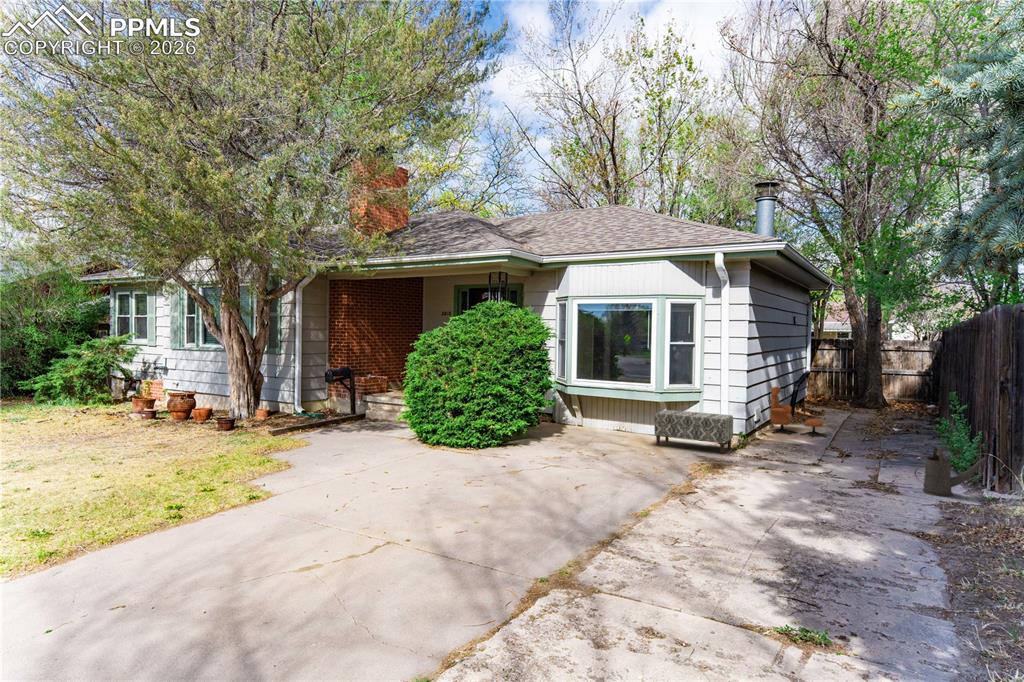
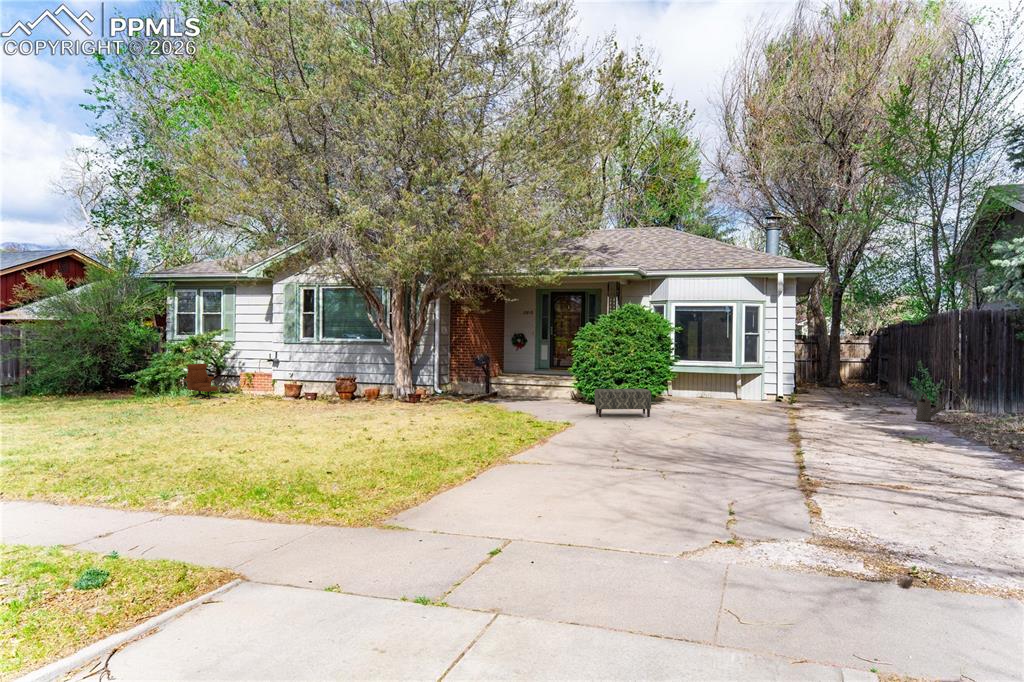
lounge chair: present [768,387,827,437] -> present [184,363,218,399]
bench: present [654,410,733,453] -> present [595,389,651,417]

